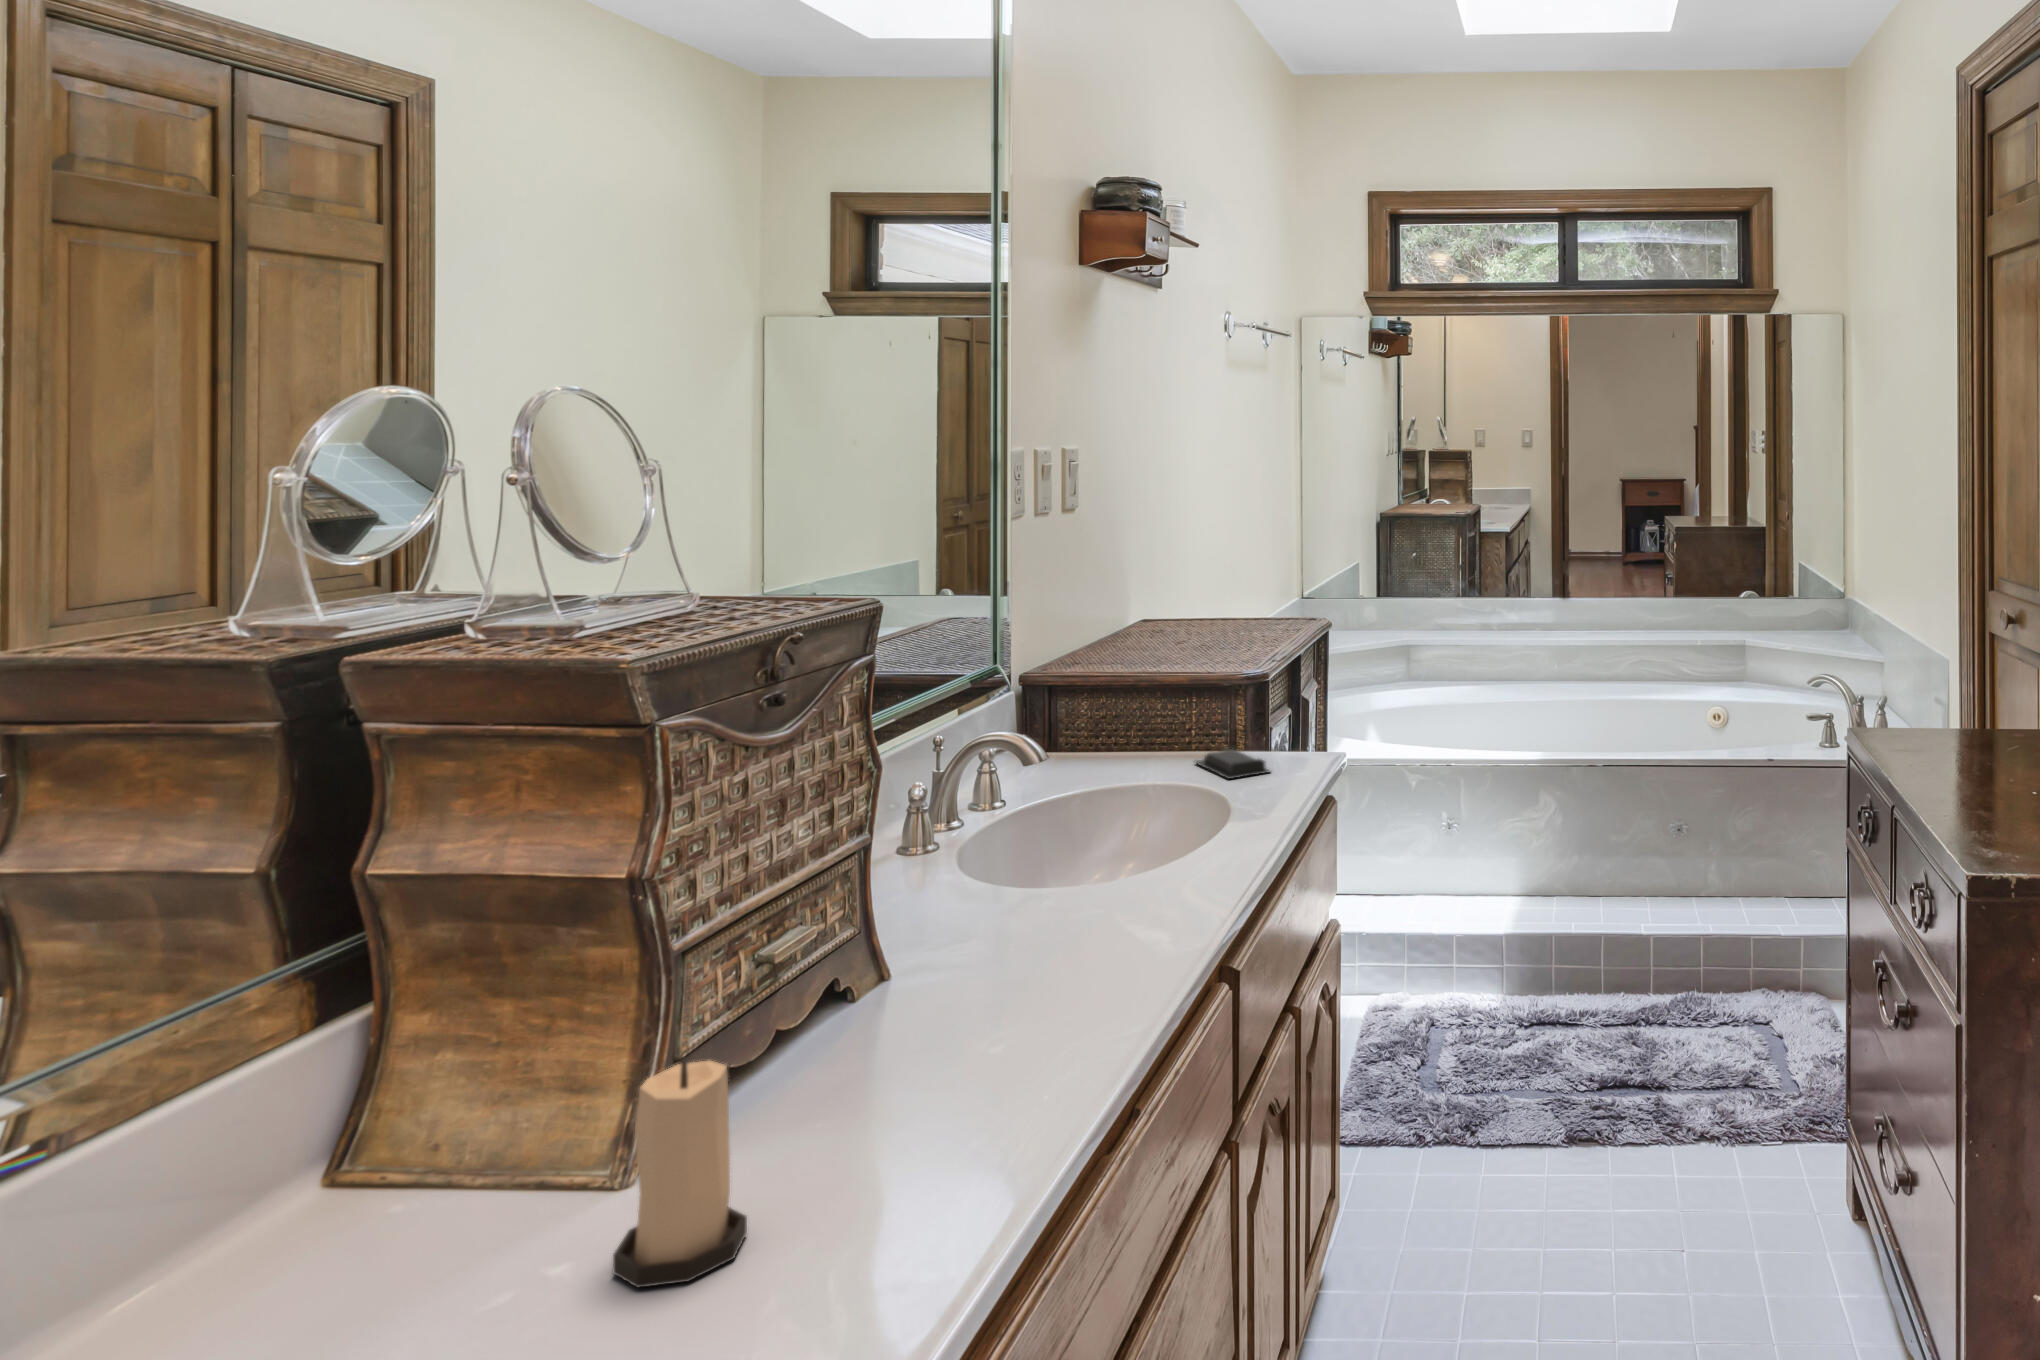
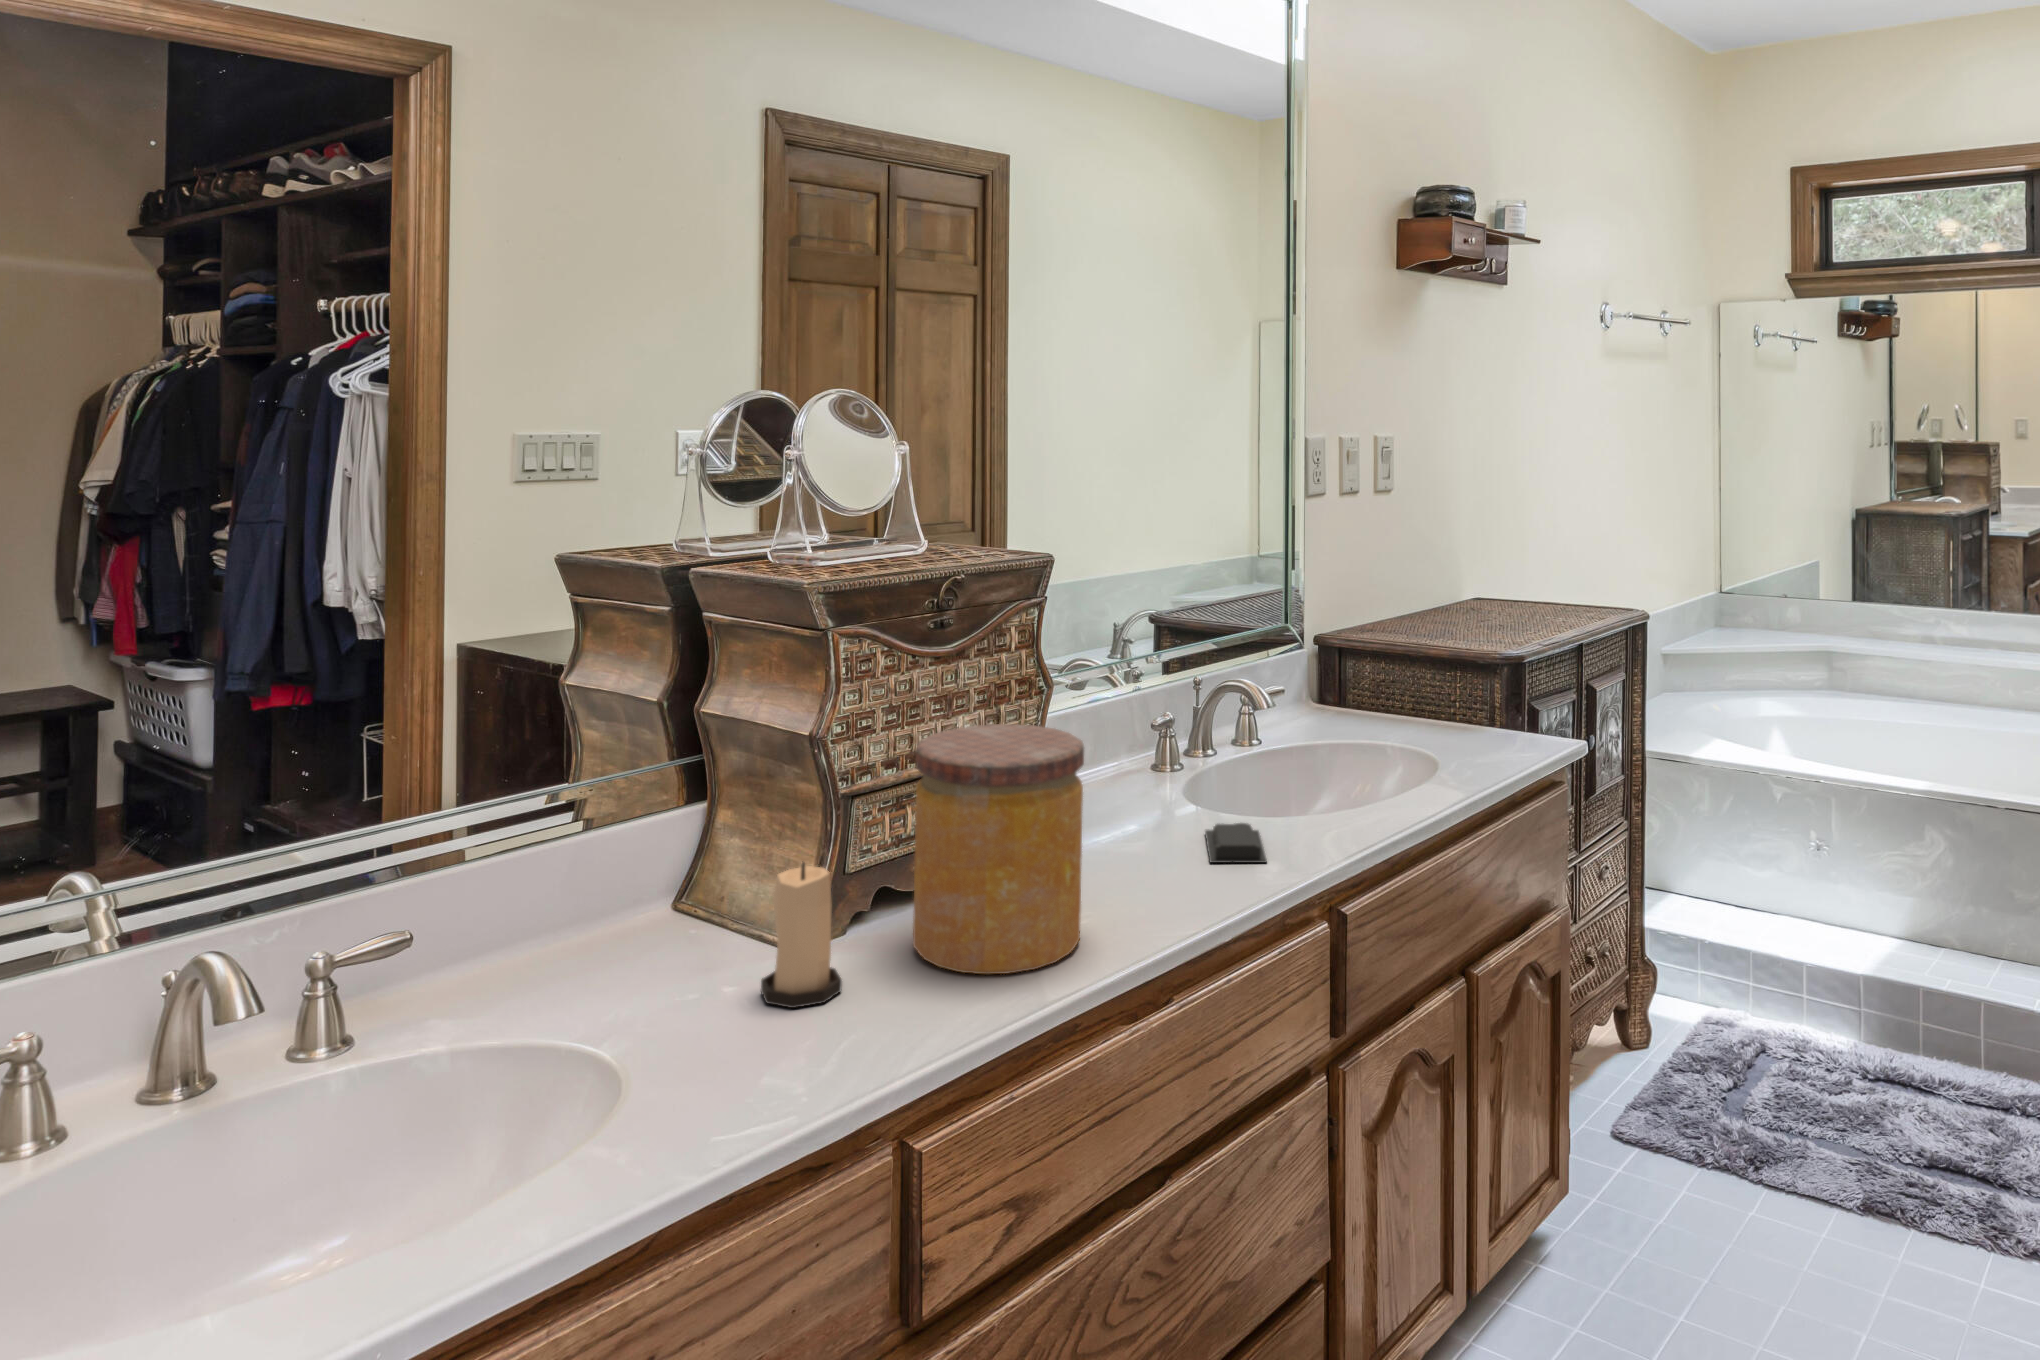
soap bar: present [1196,749,1270,779] -> present [1205,823,1267,863]
jar: none [797,808,1038,1159] -> present [913,724,1084,974]

